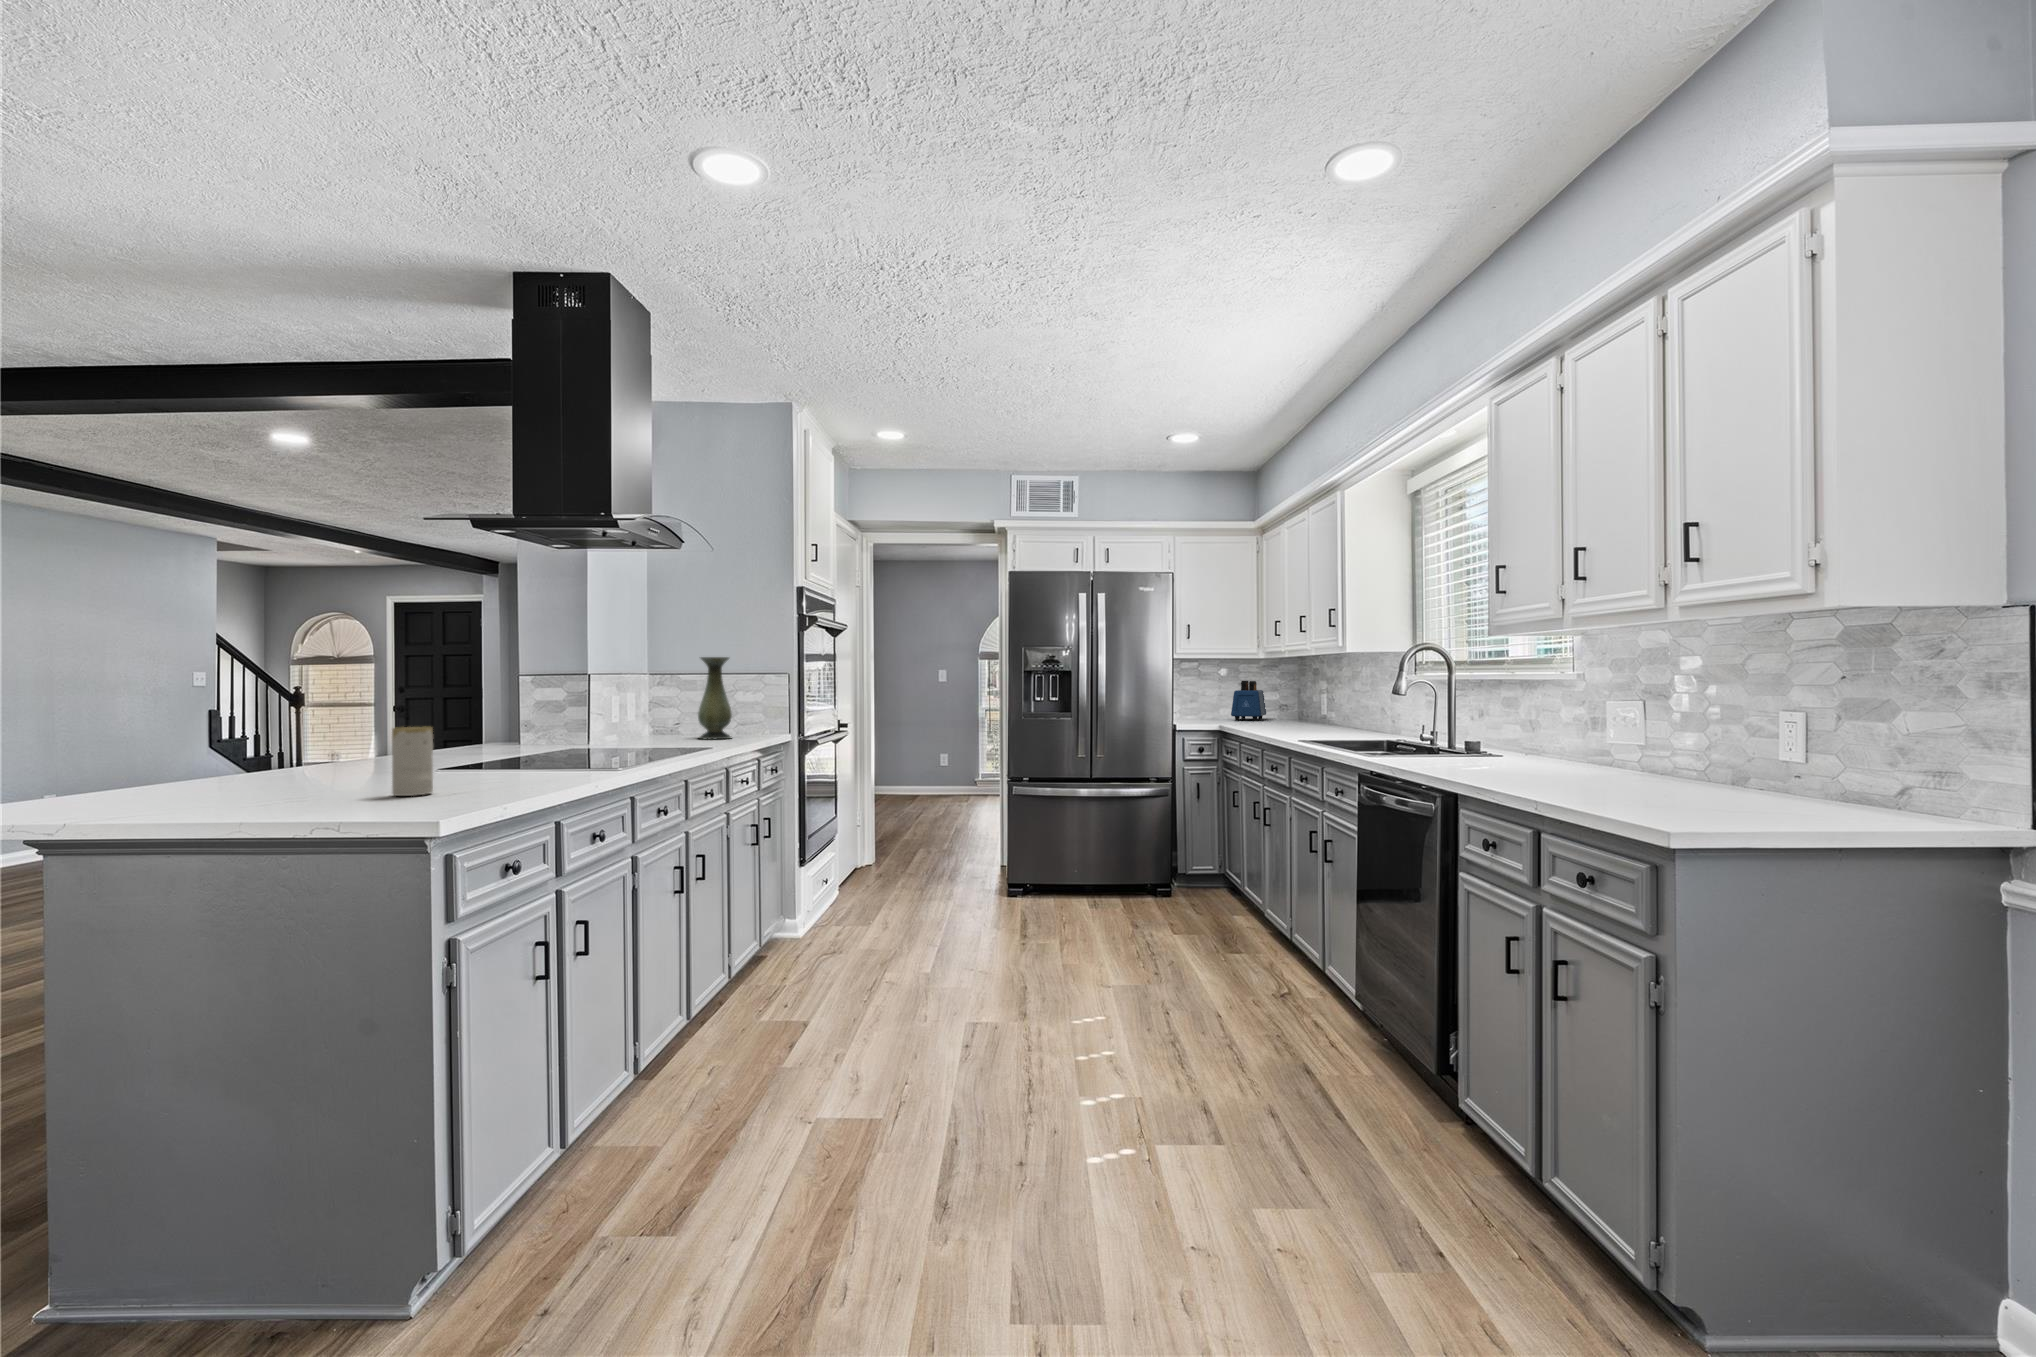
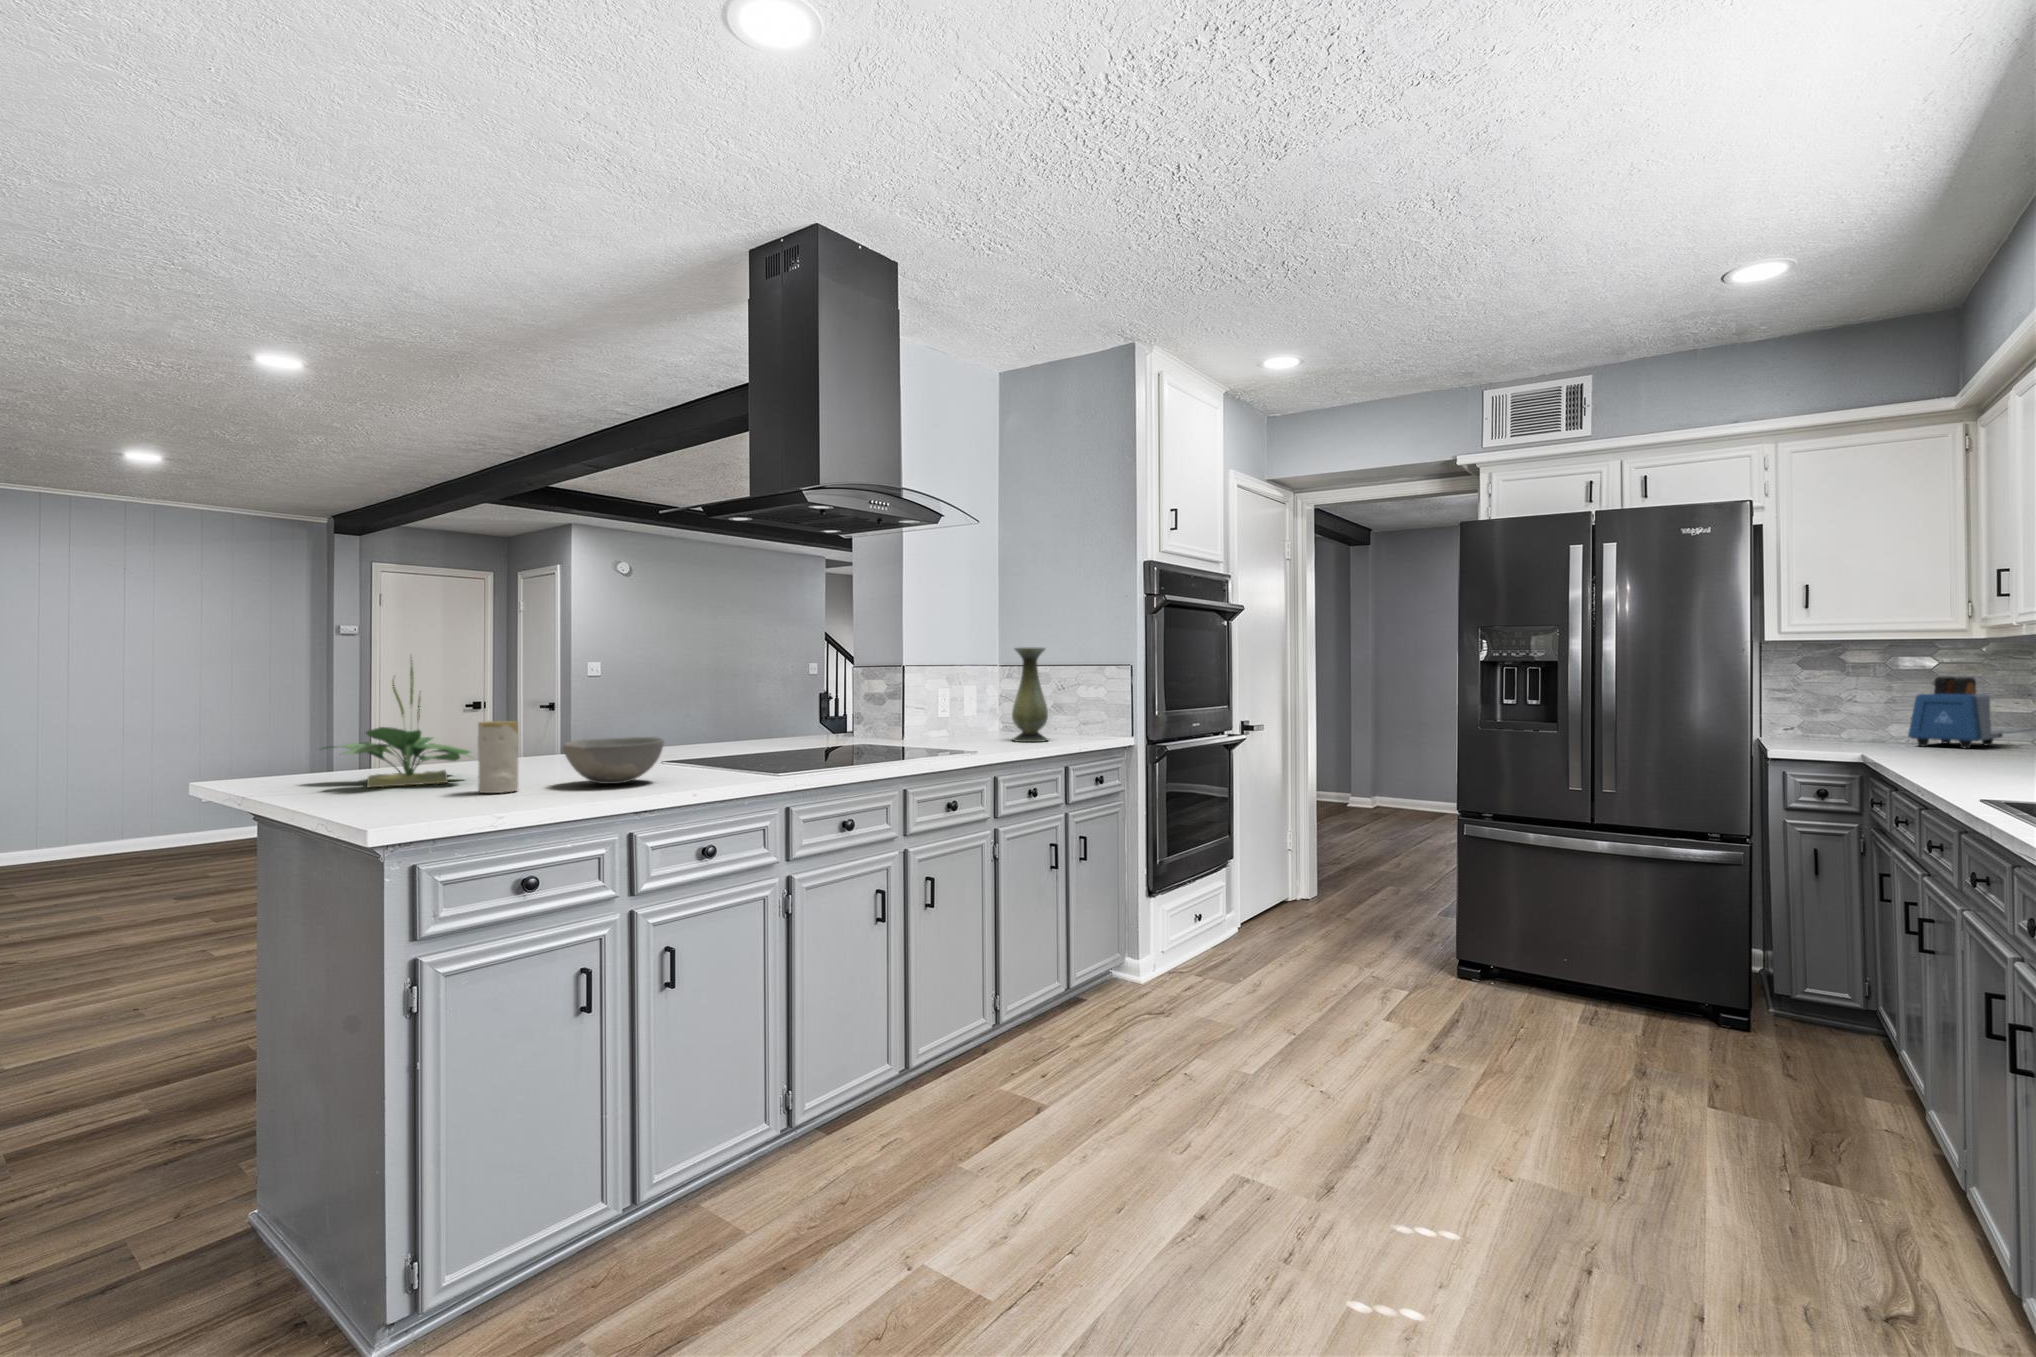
potted plant: none [110,660,338,803] -> present [324,657,470,787]
bowl: none [449,740,547,783] -> present [563,737,664,784]

